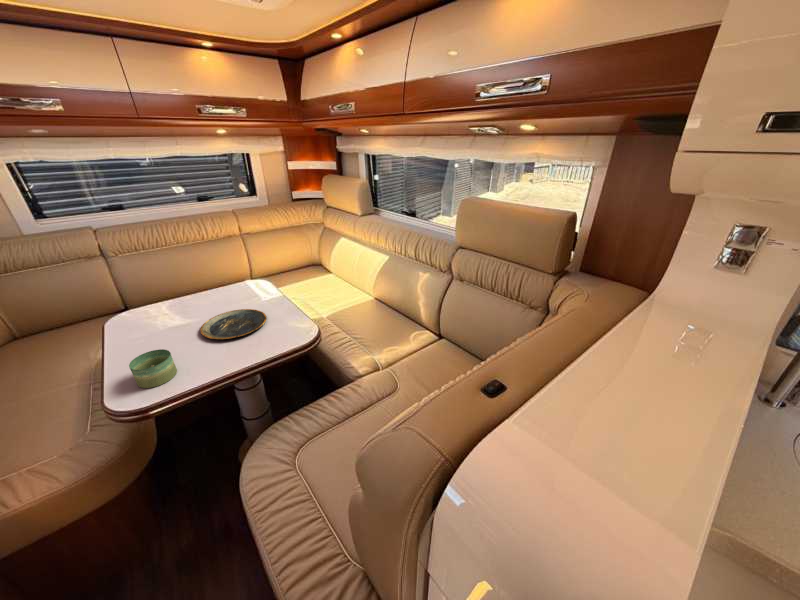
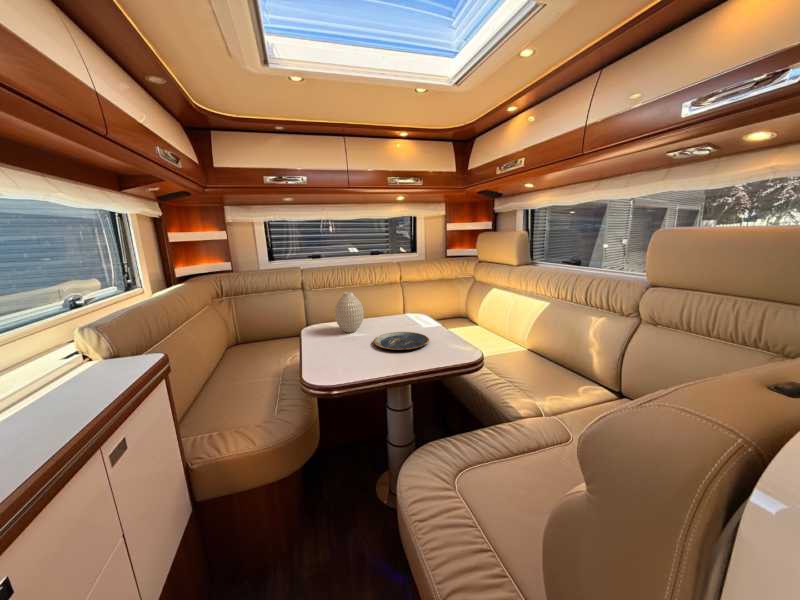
vase: none [143,272,186,319] -> present [335,292,364,333]
candle: present [129,349,177,388] -> none [326,345,357,374]

